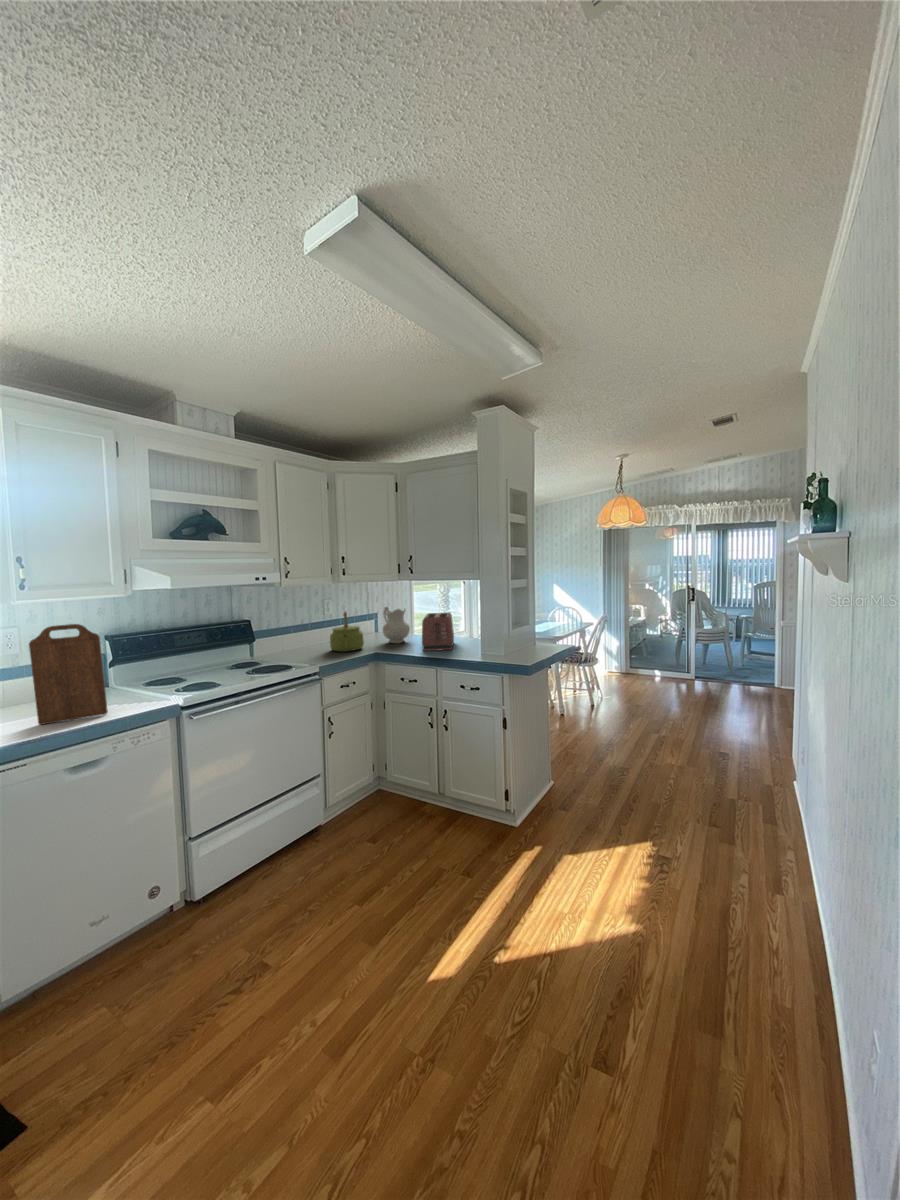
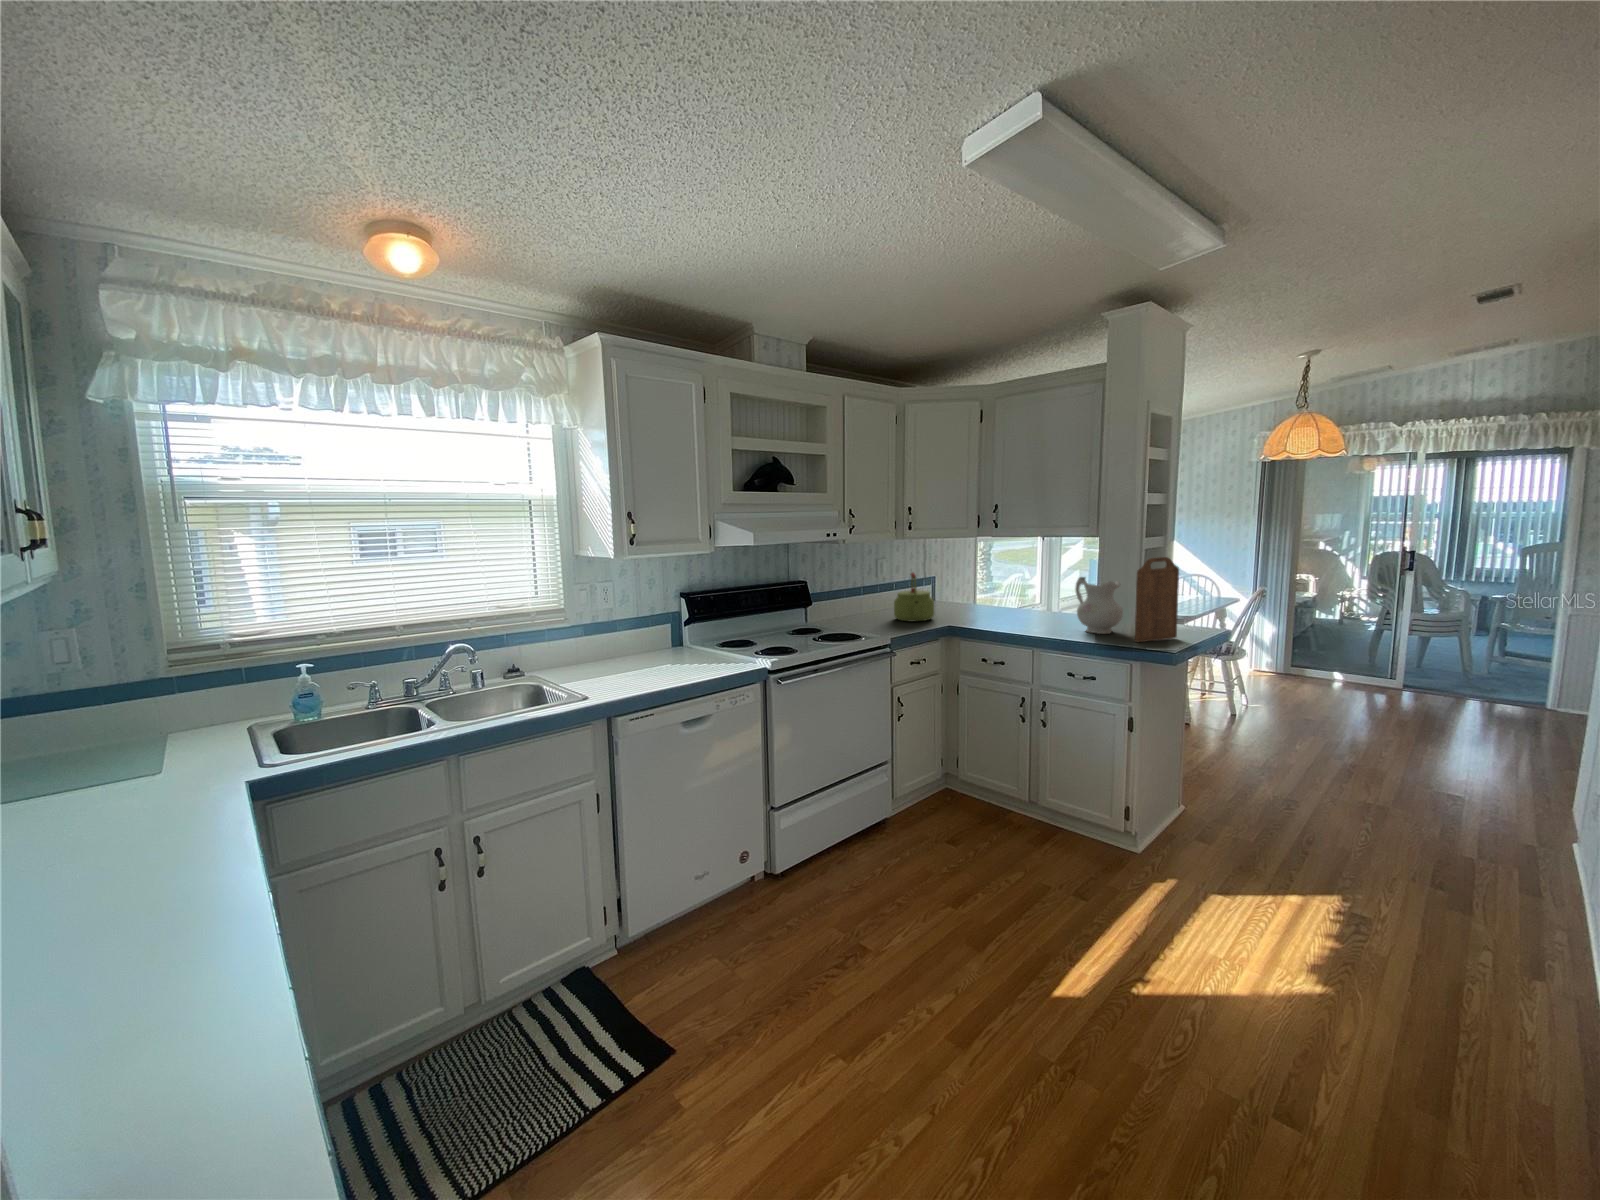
ceramic pitcher: present [383,607,410,643] -> present [1075,577,1123,634]
toaster: present [422,612,454,651] -> none [1013,578,1055,626]
cutting board: present [29,624,108,725] -> present [1135,557,1179,642]

